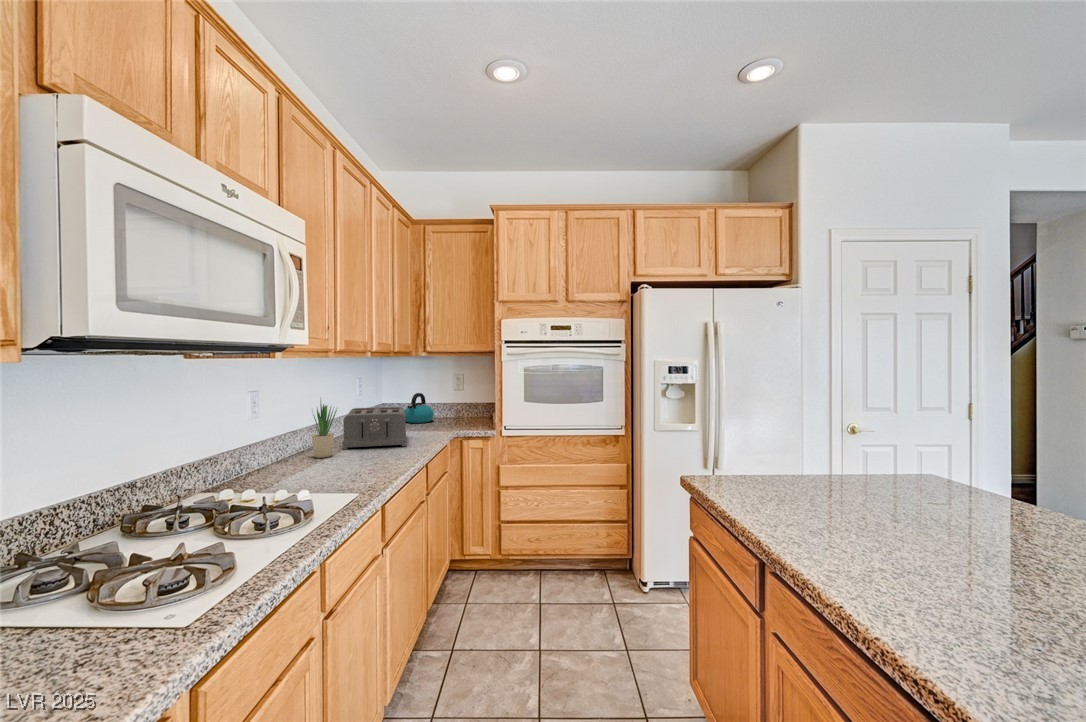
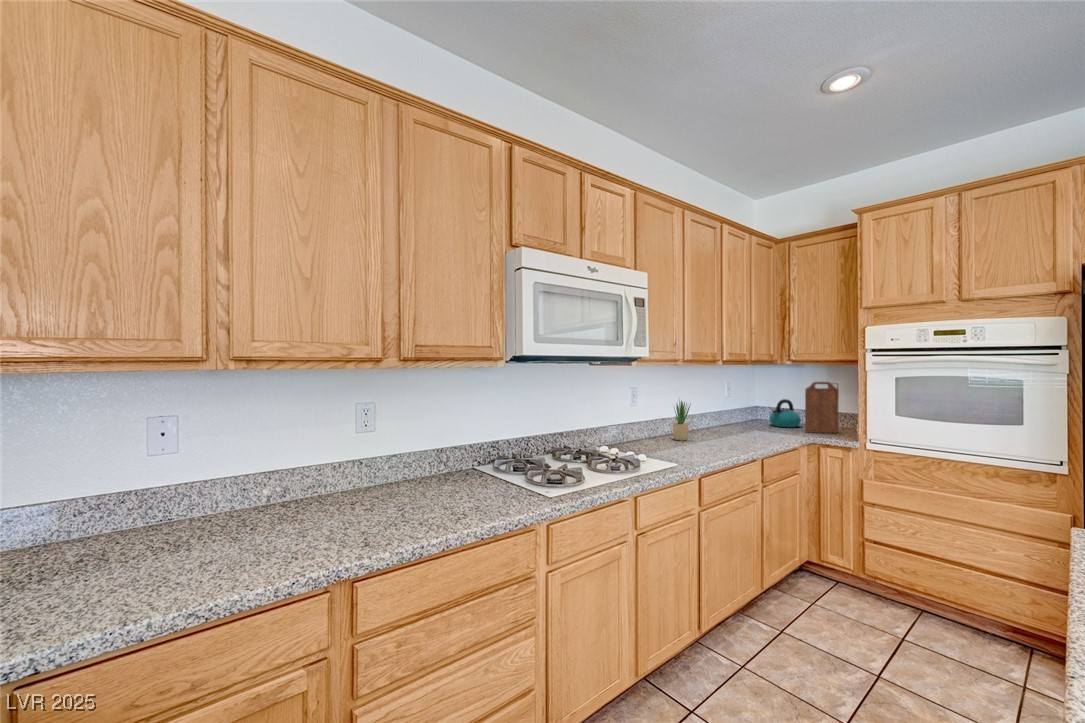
cutting board: none [443,373,470,426] -> present [805,382,838,433]
toaster: present [343,407,406,450] -> none [698,407,759,443]

